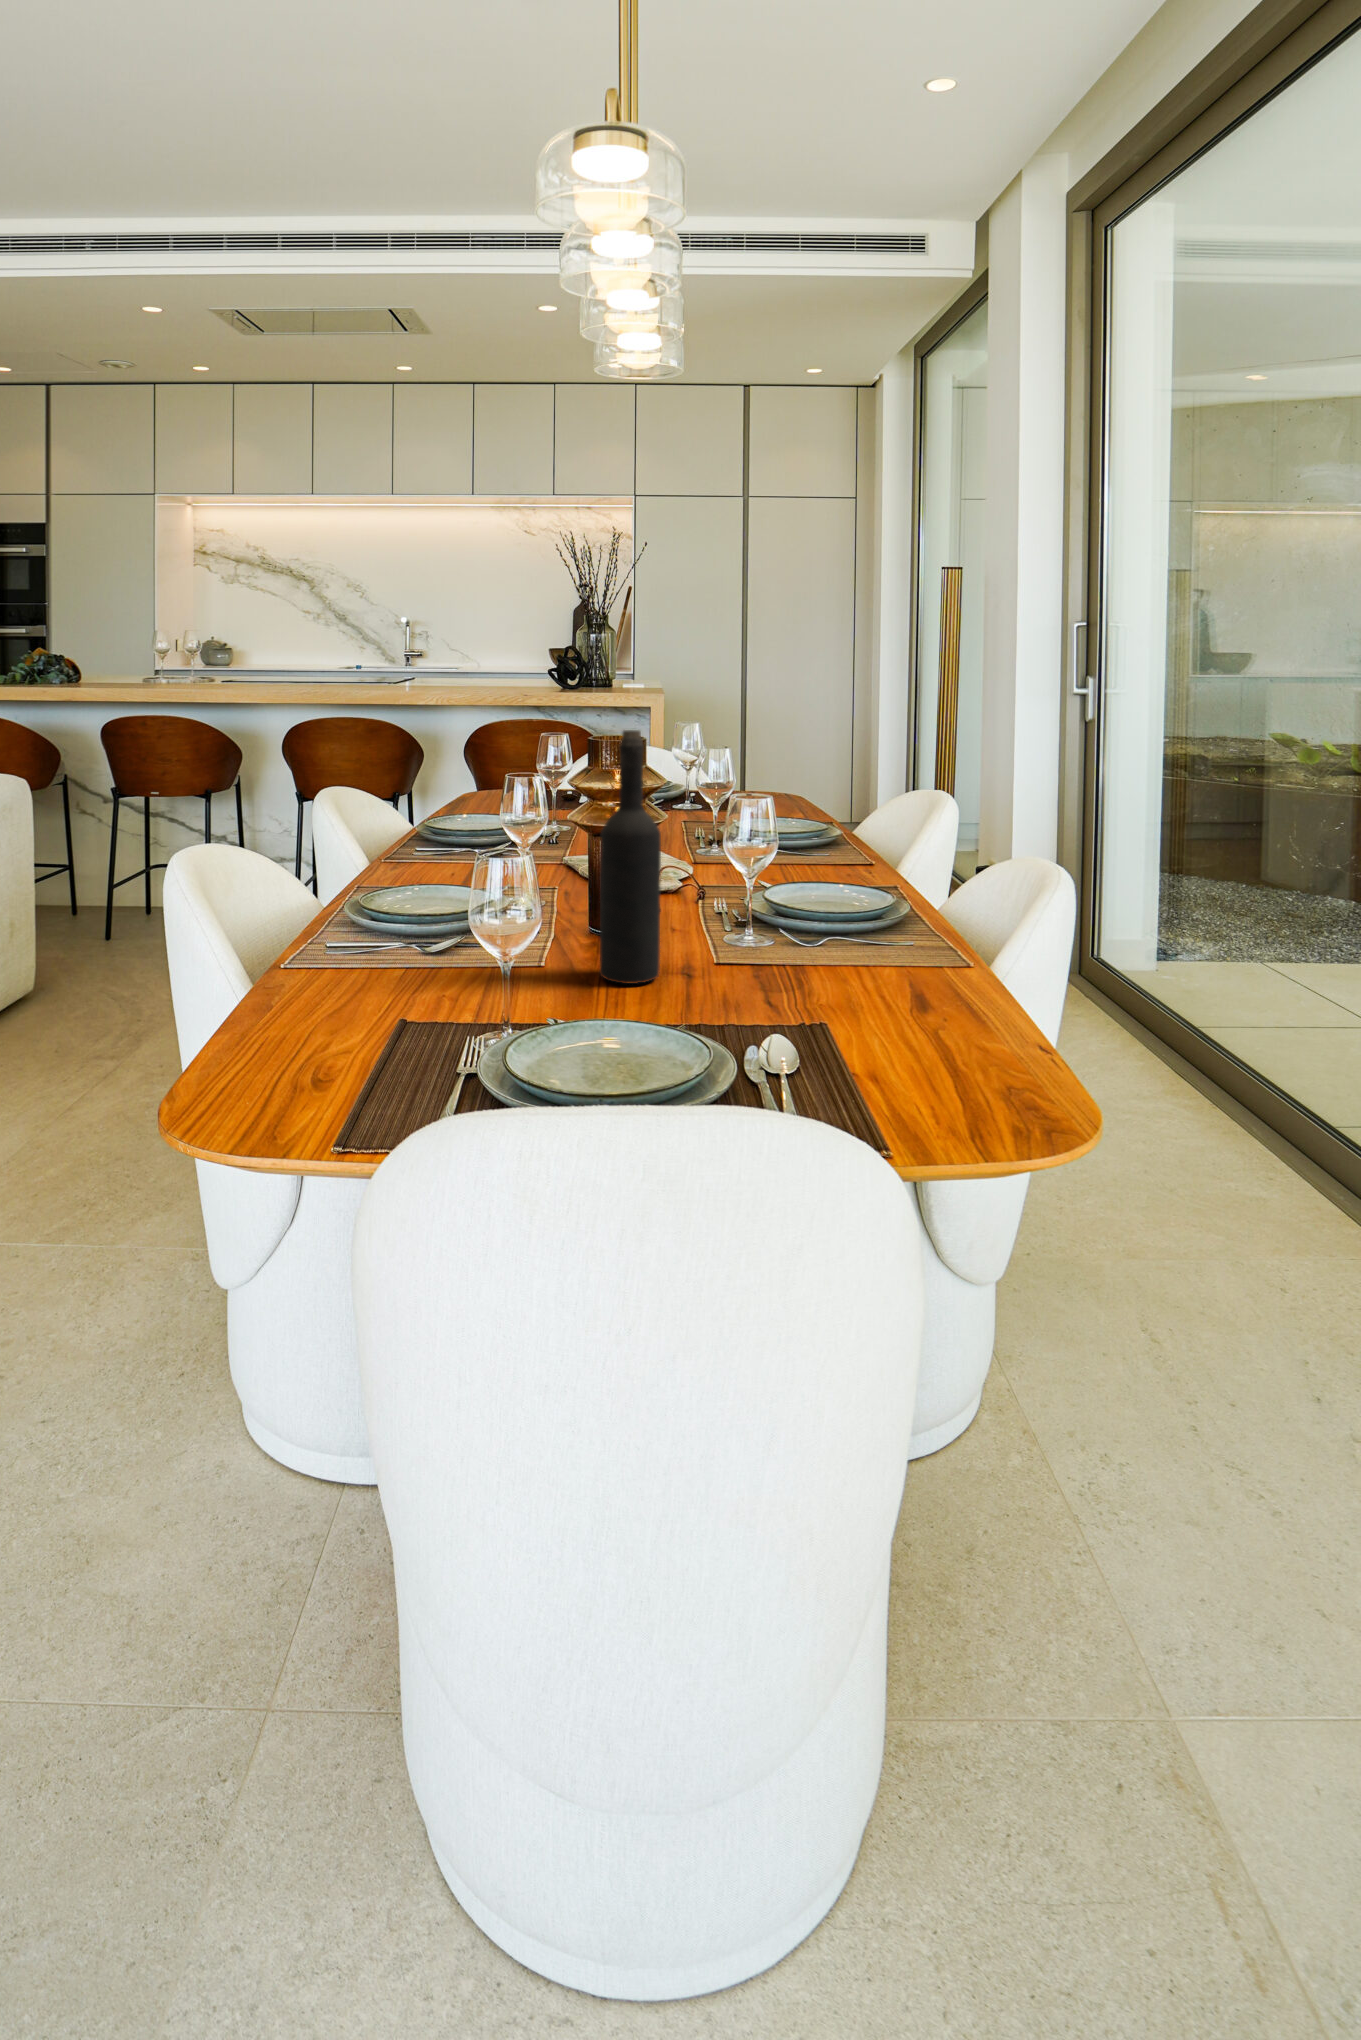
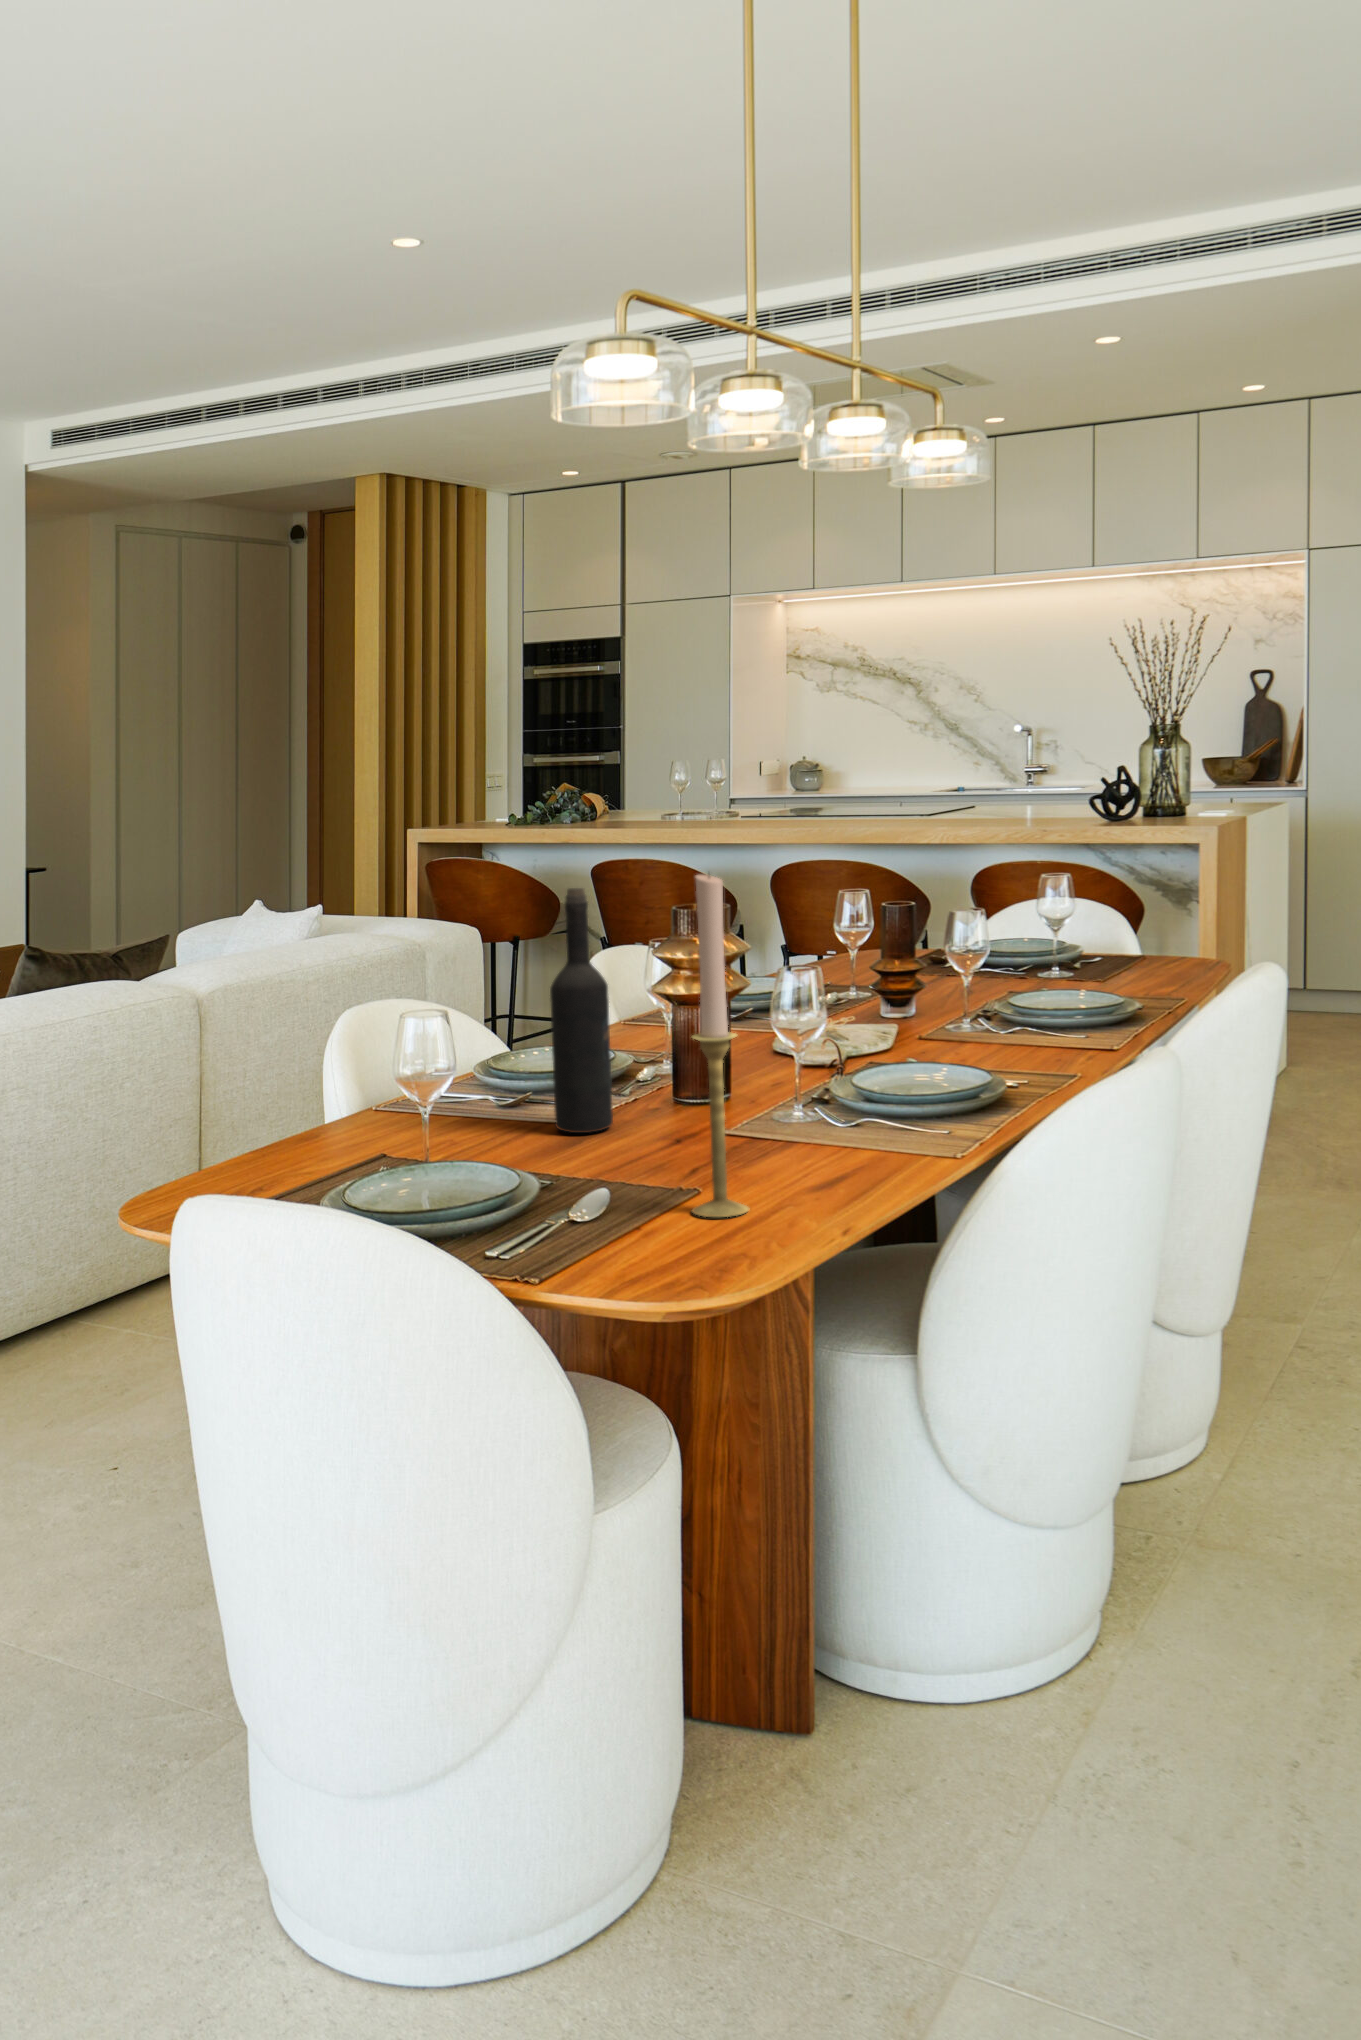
candlestick: none [931,709,993,1068] -> present [692,874,750,1217]

